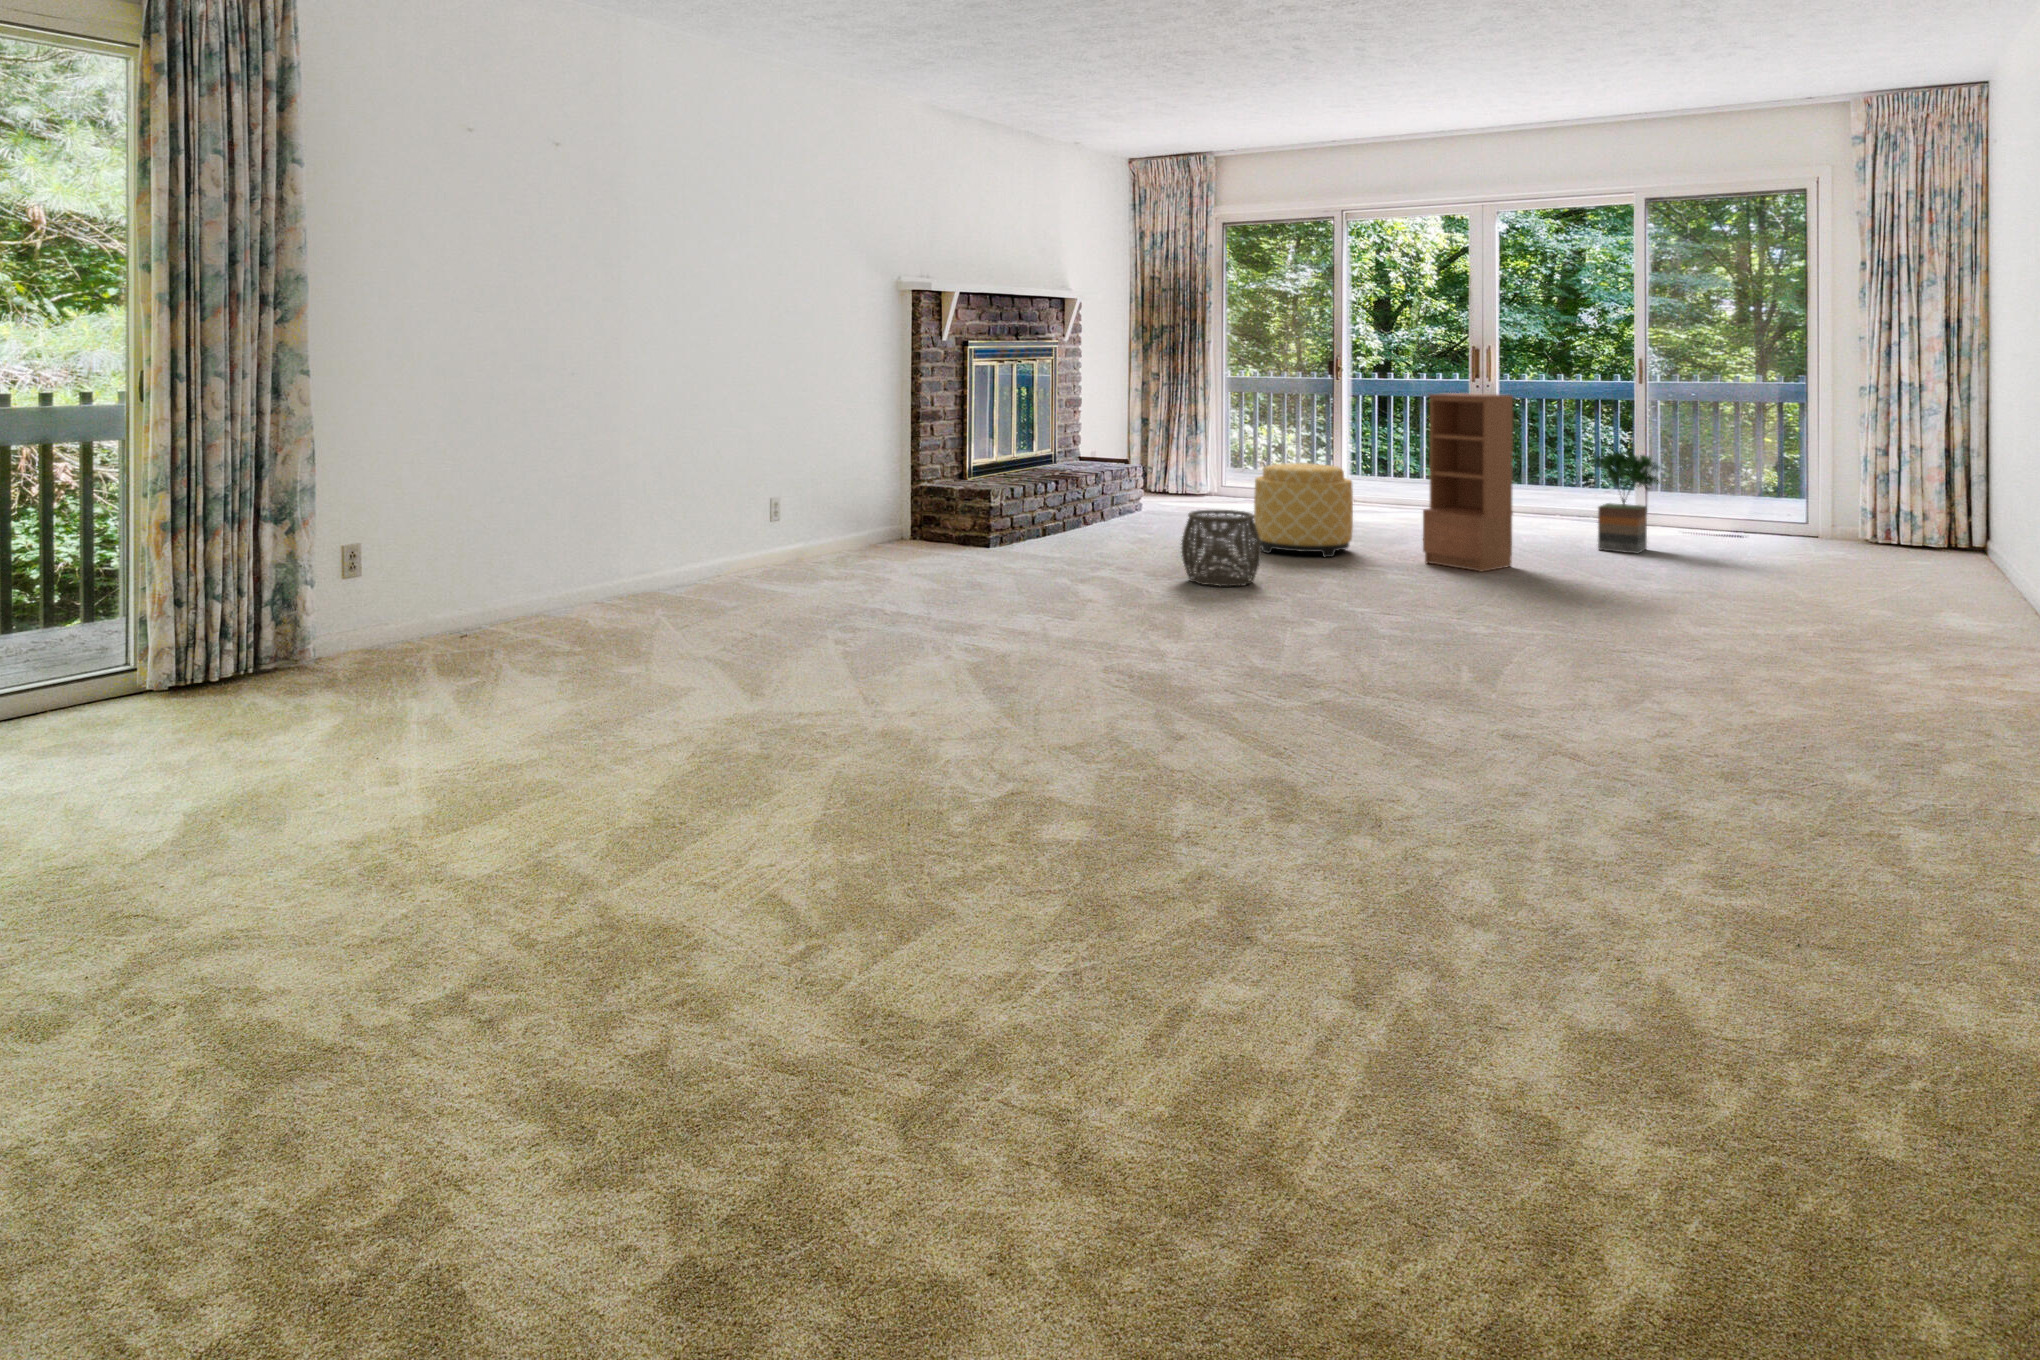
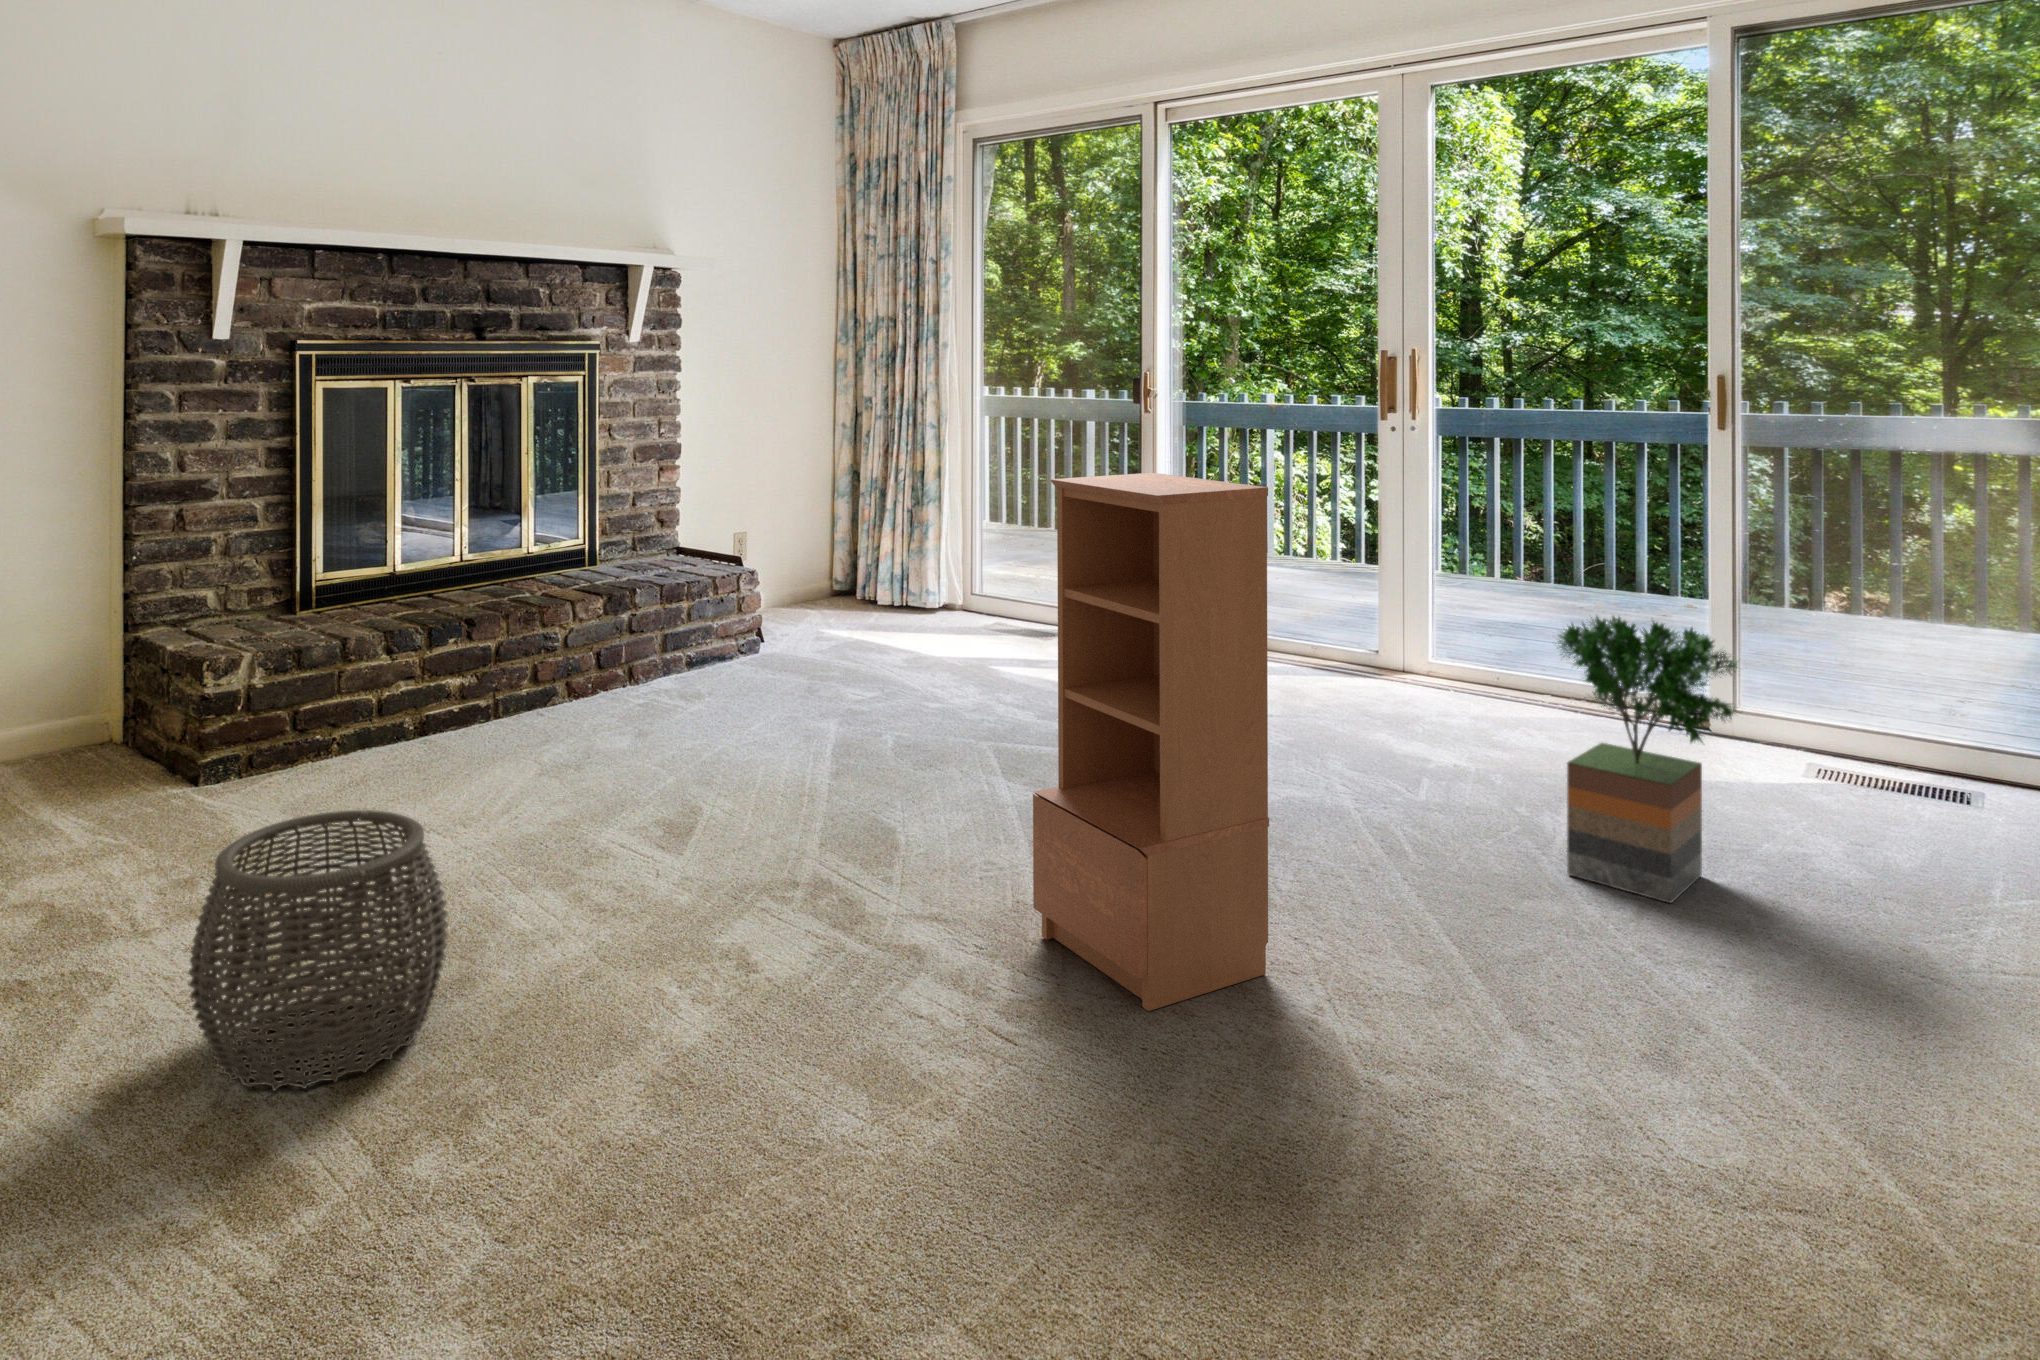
ottoman: present [1254,463,1353,557] -> none [709,622,936,883]

